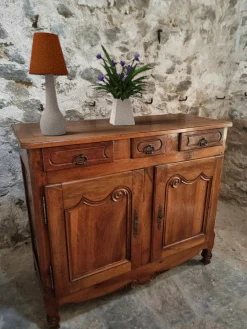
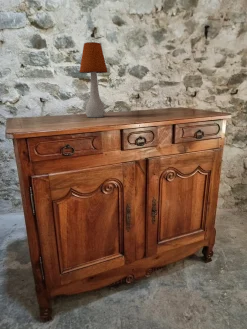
flower arrangement: present [90,45,153,125] -> none [128,46,187,113]

